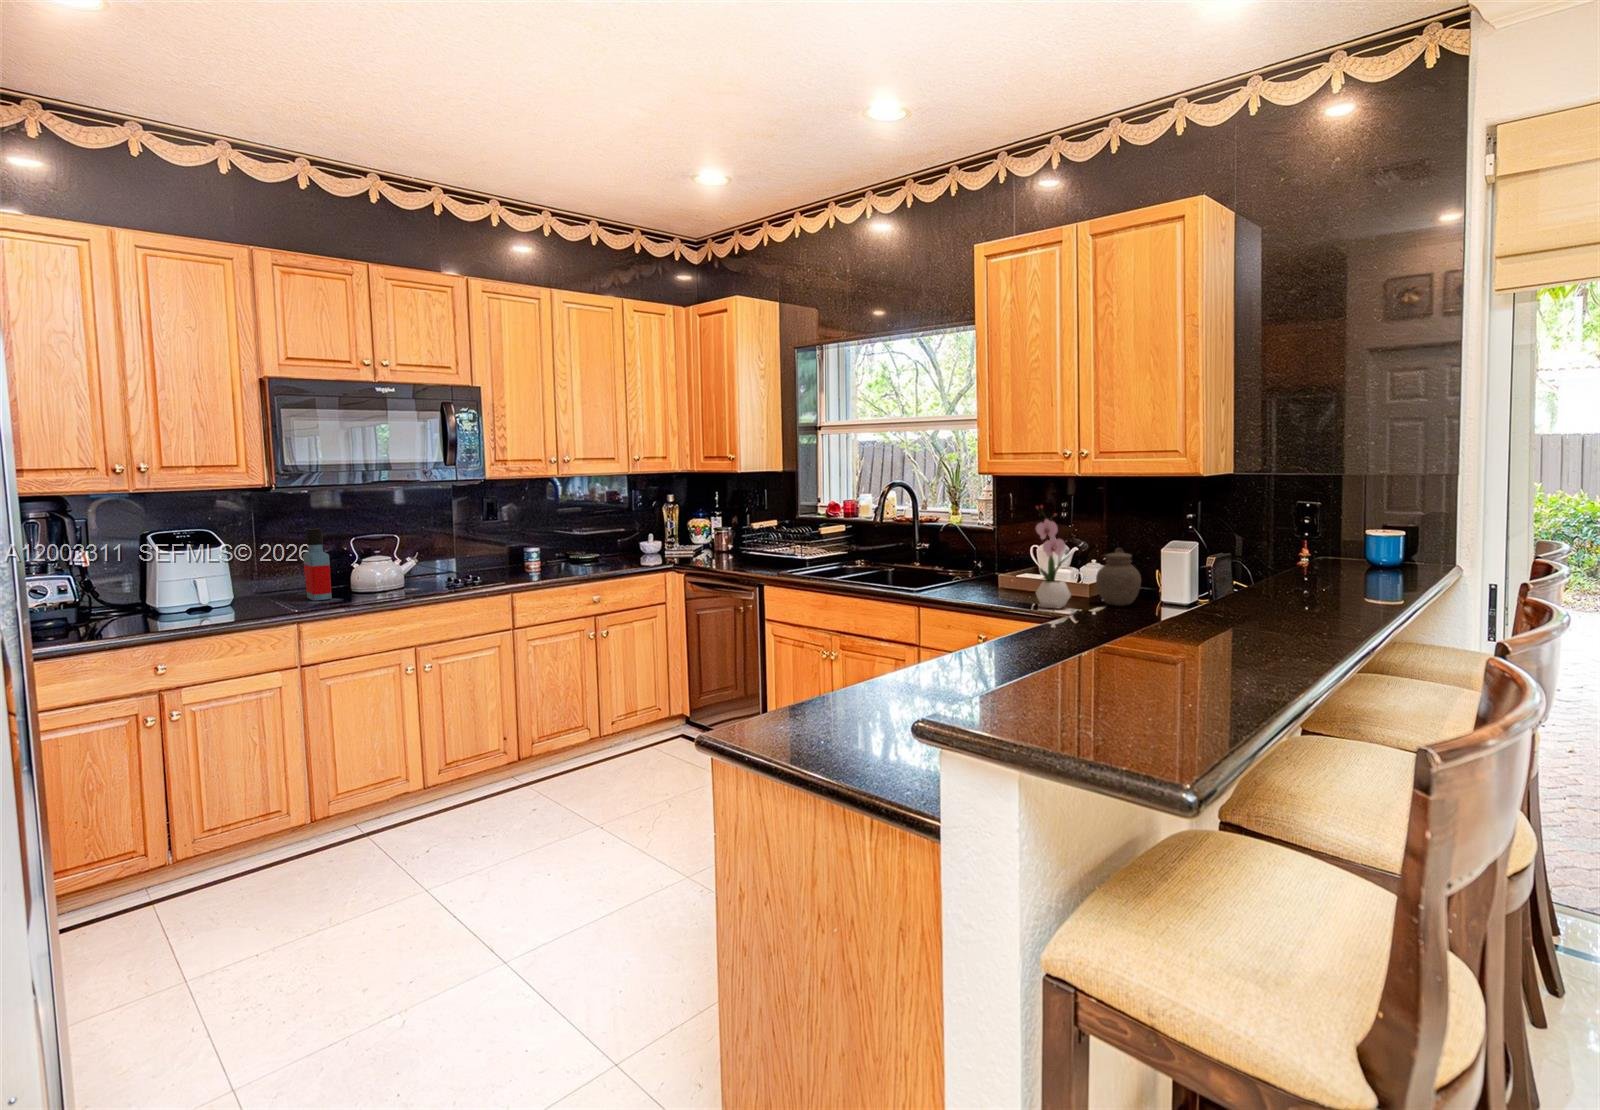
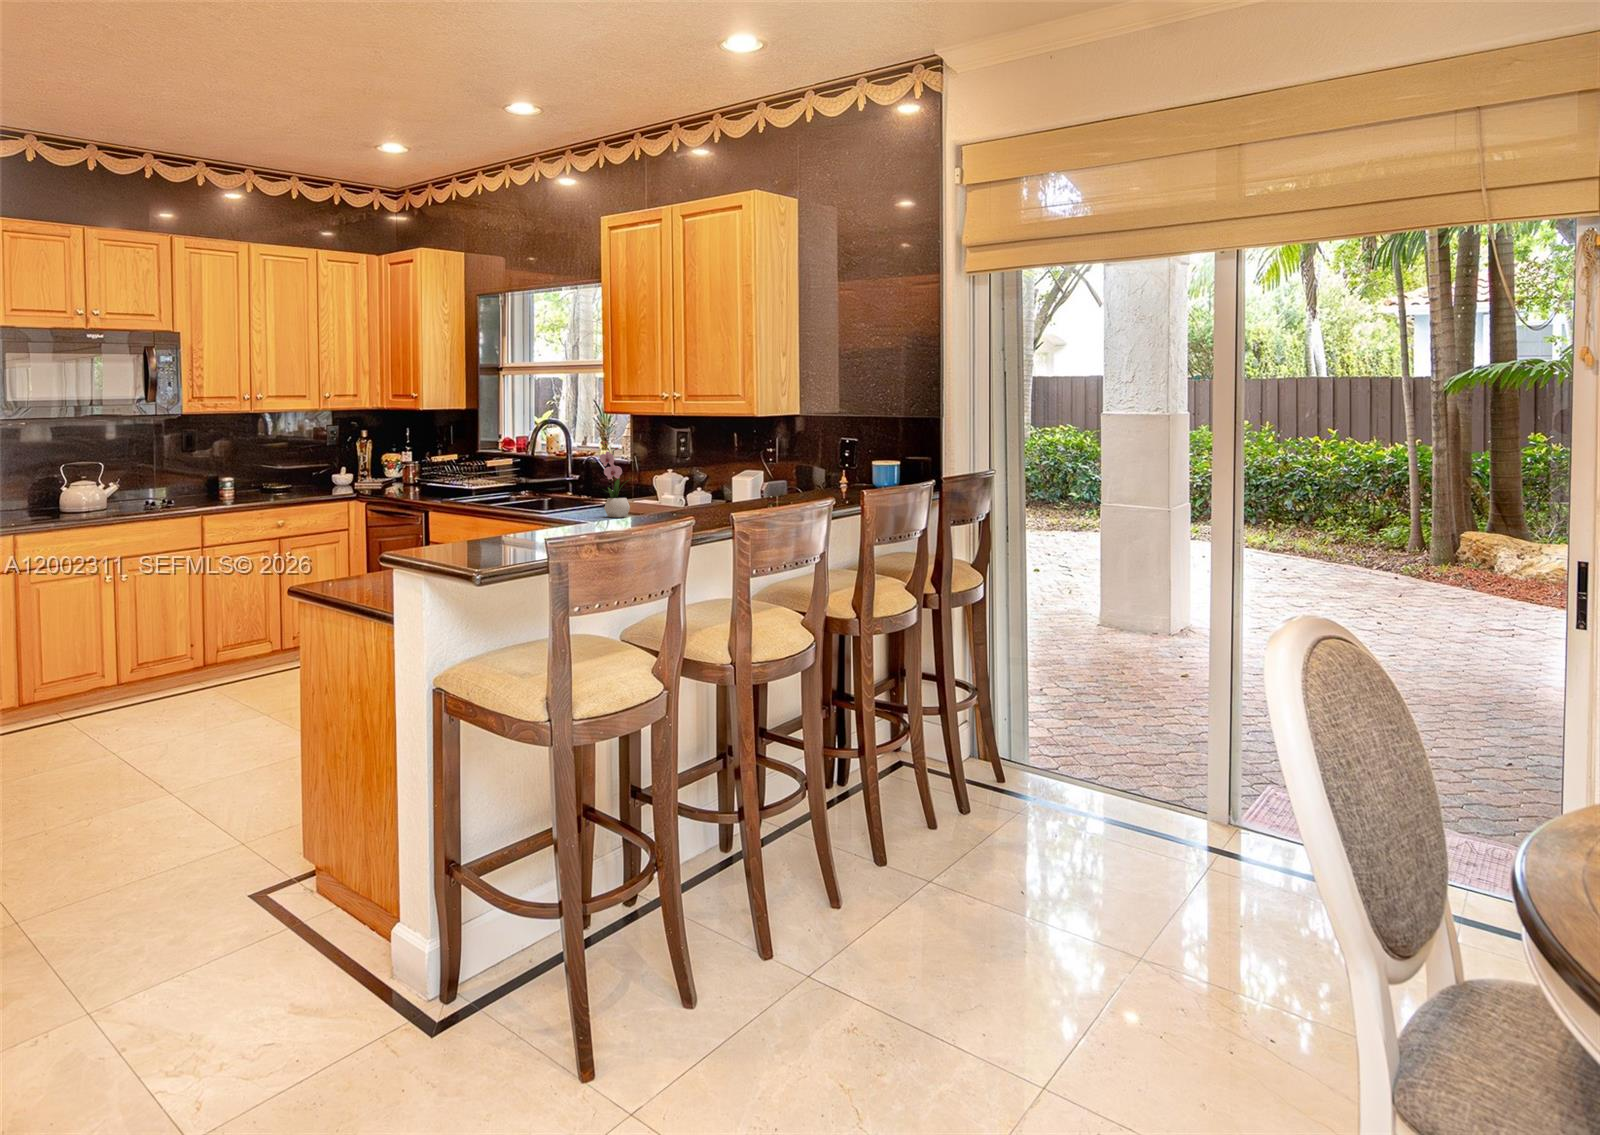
bottle: present [303,529,332,600] -> none [22,453,48,512]
jar: present [1096,548,1141,606] -> none [657,475,689,517]

